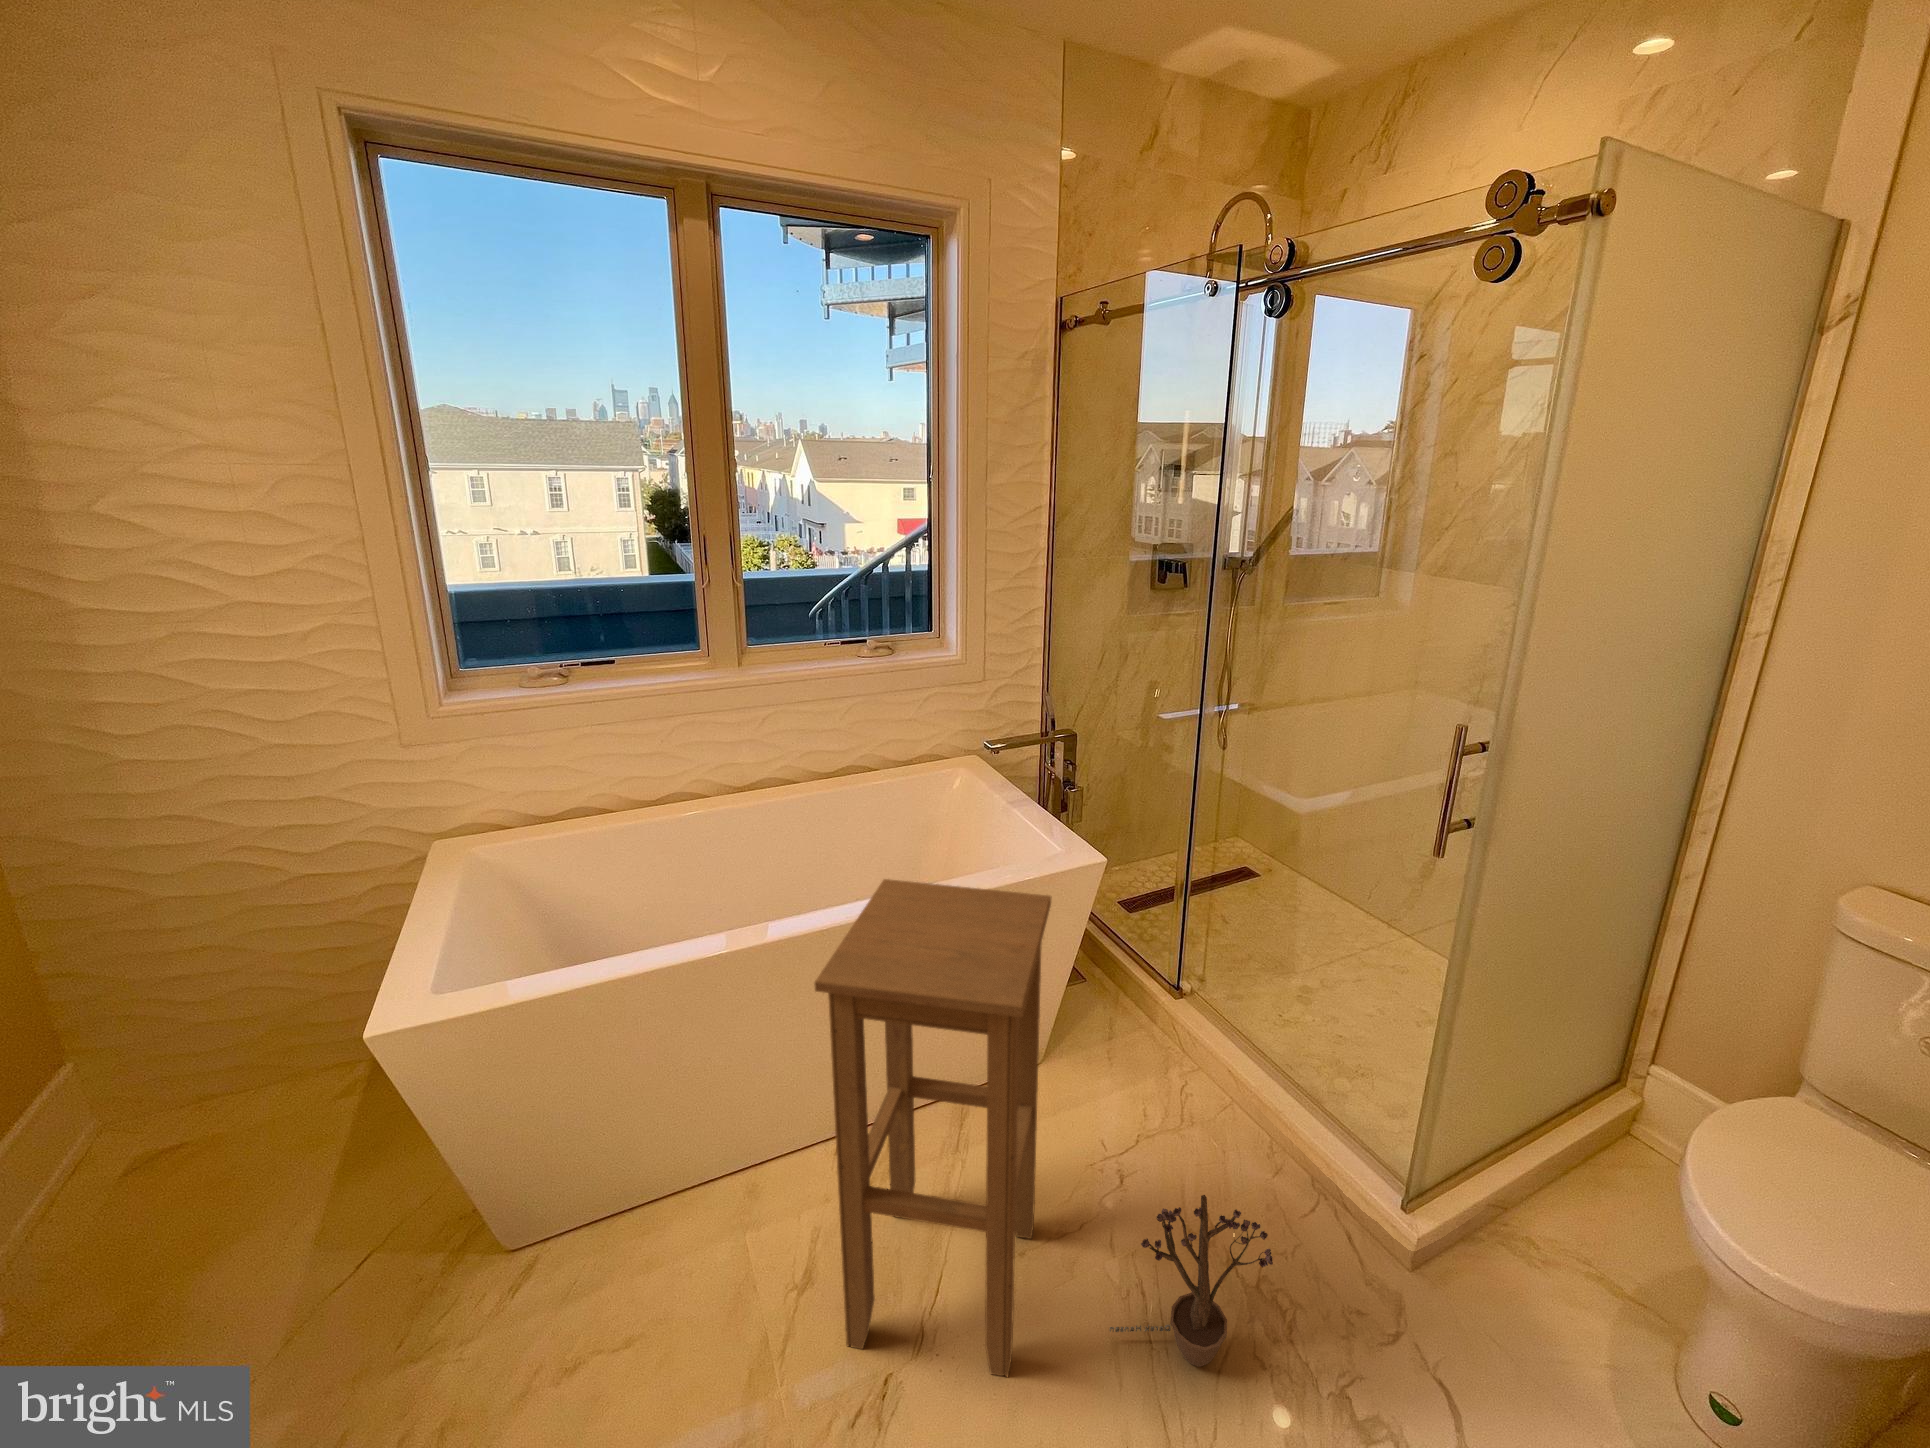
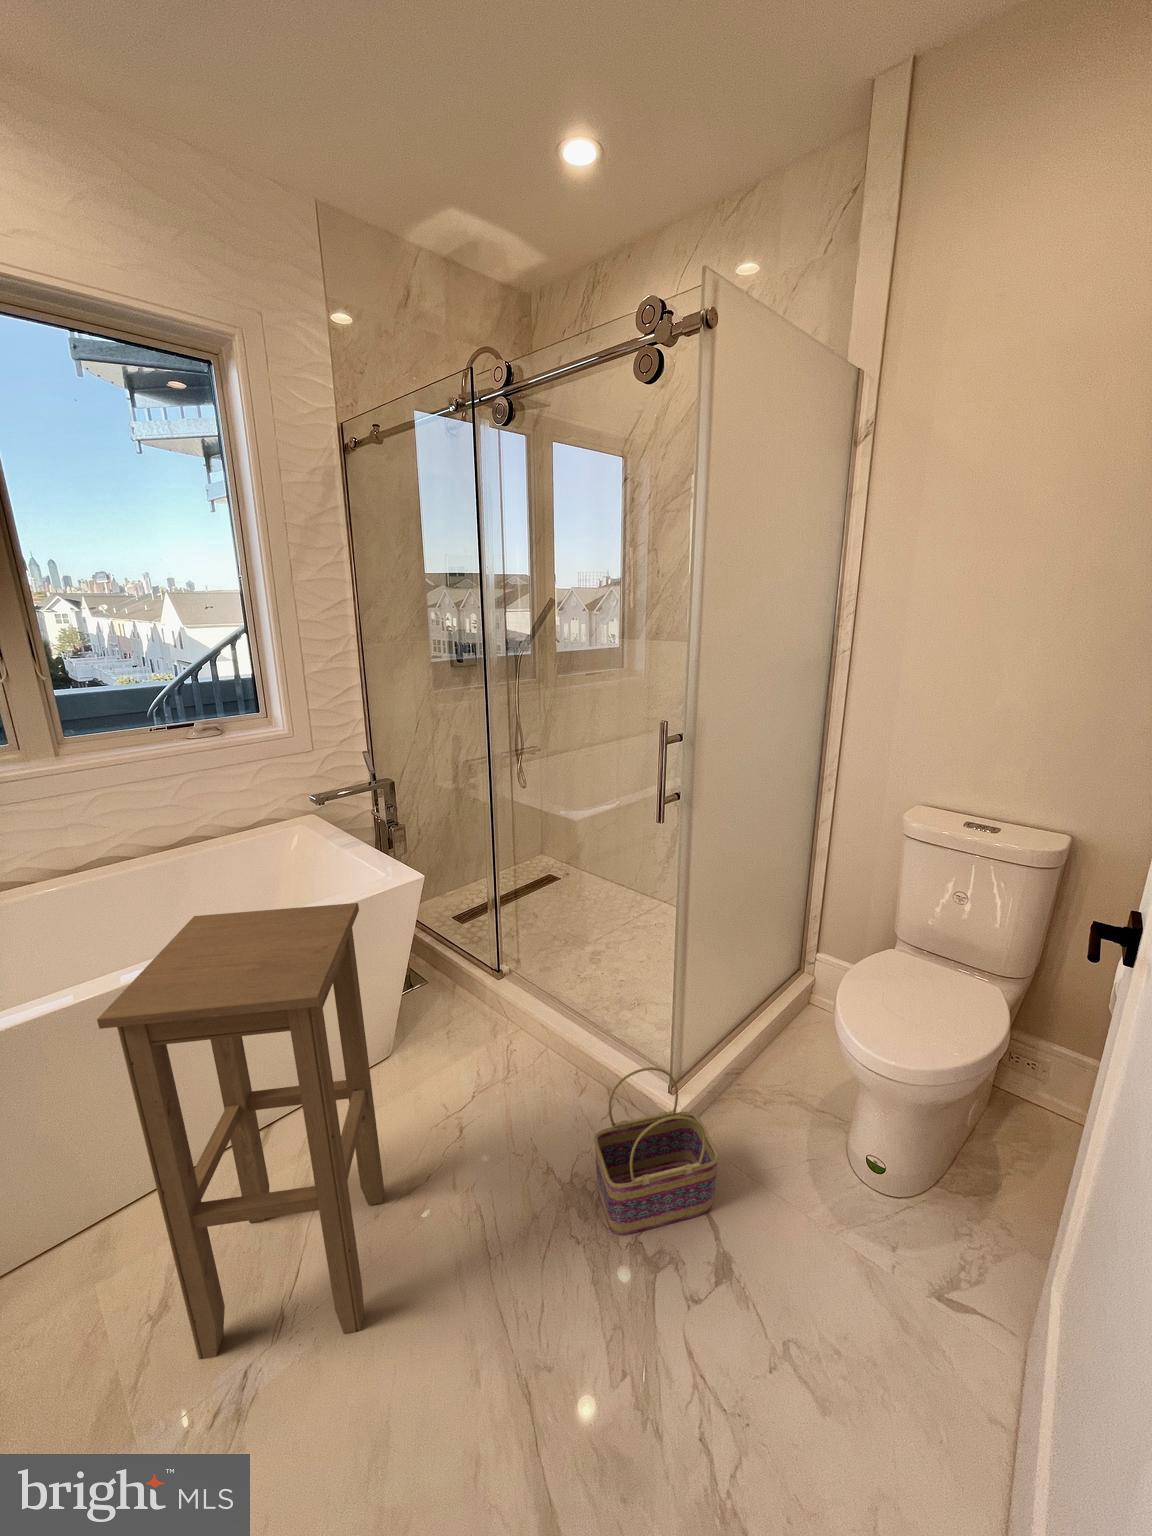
basket: none [1295,1172,1473,1386] -> present [594,1067,719,1235]
decorative plant: present [1109,1195,1273,1367] -> none [451,1121,572,1263]

